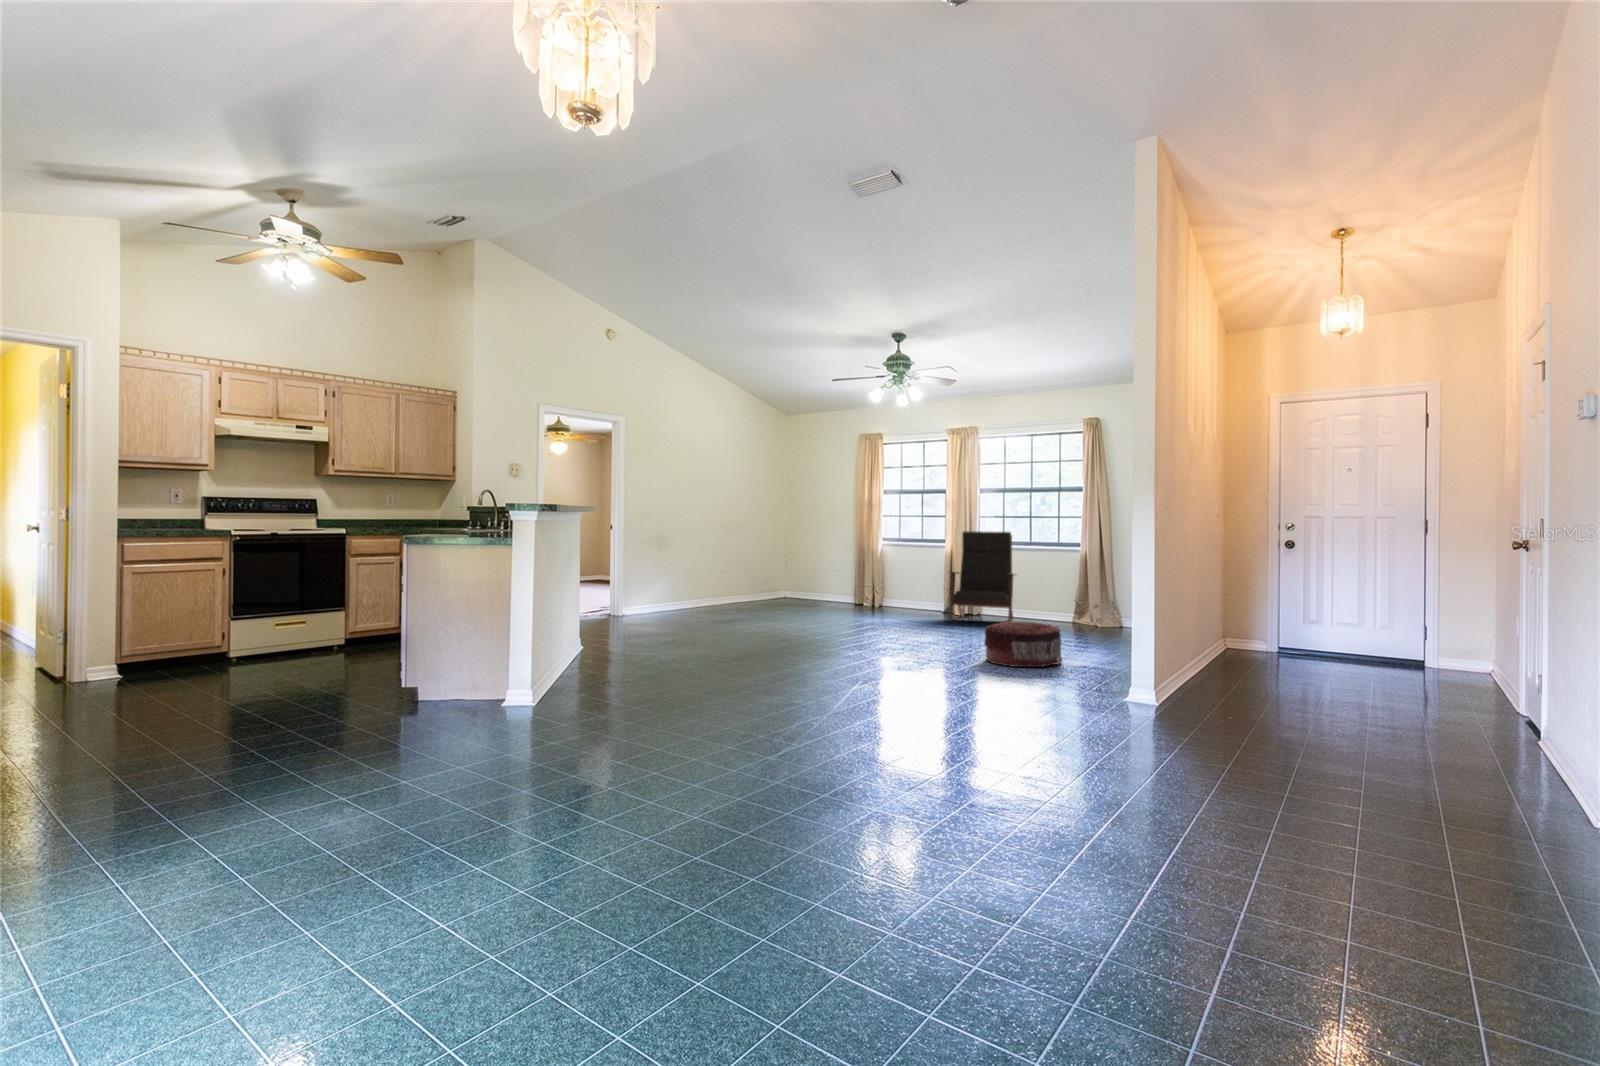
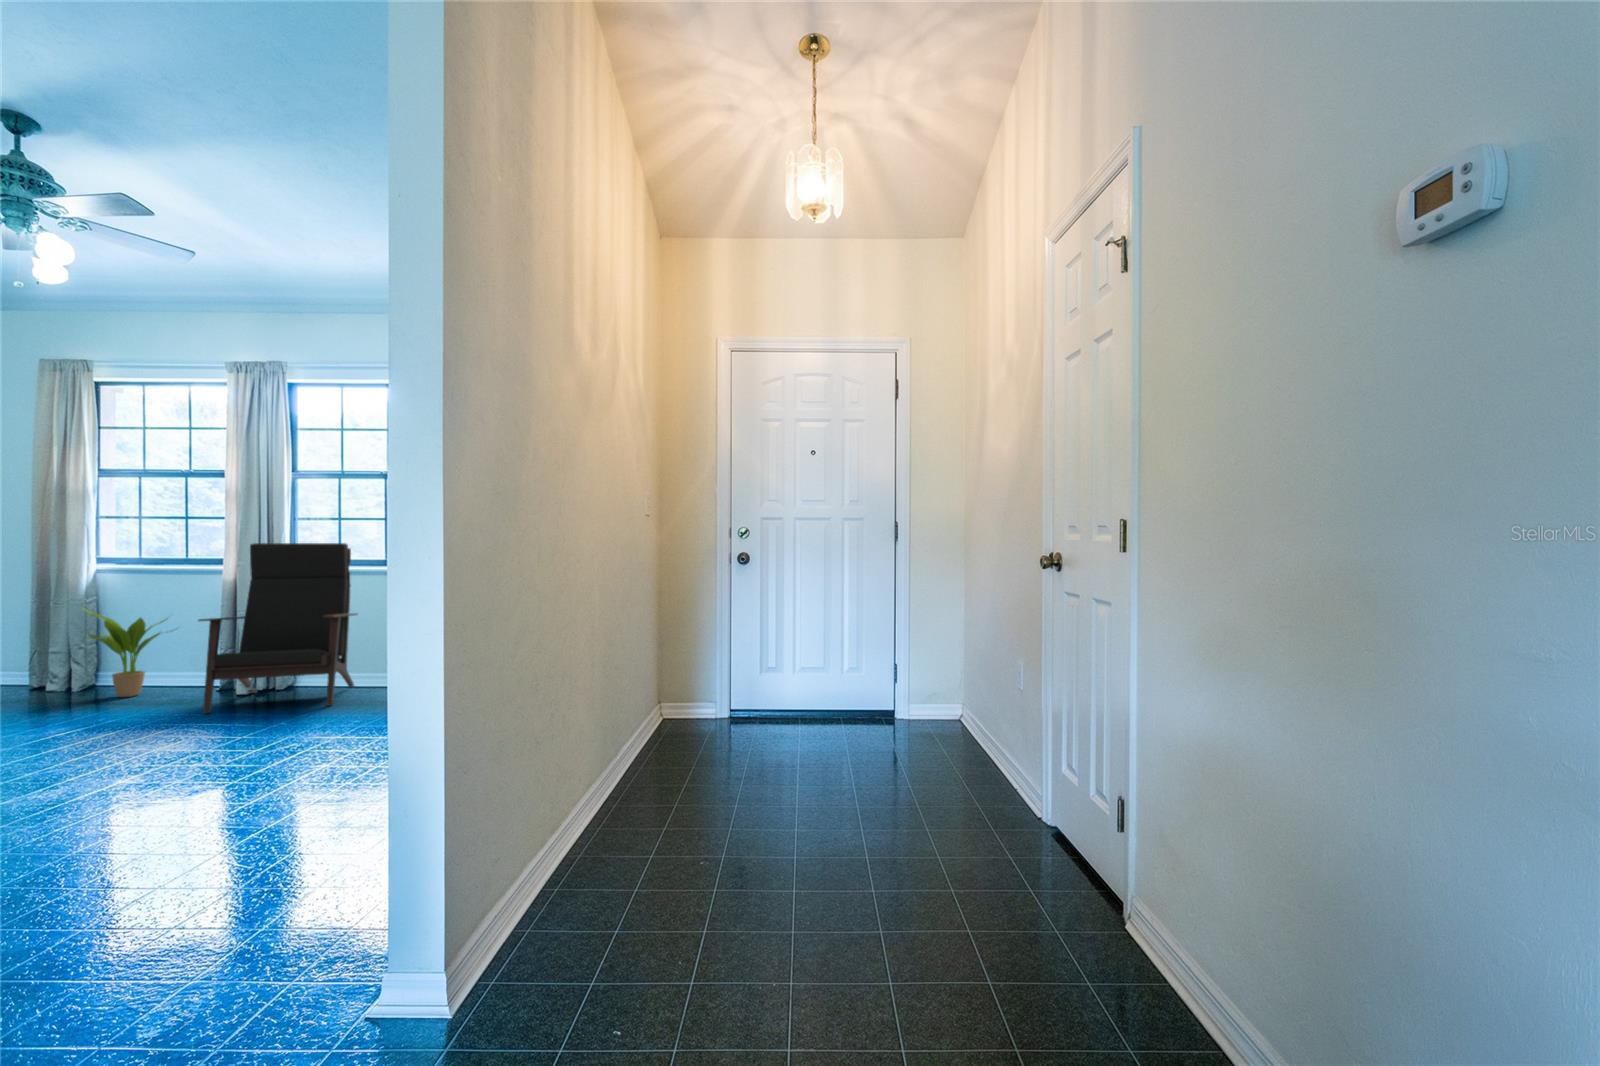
potted plant: none [884,564,925,613] -> present [84,609,166,697]
pouf: present [984,621,1062,667] -> none [92,743,333,894]

